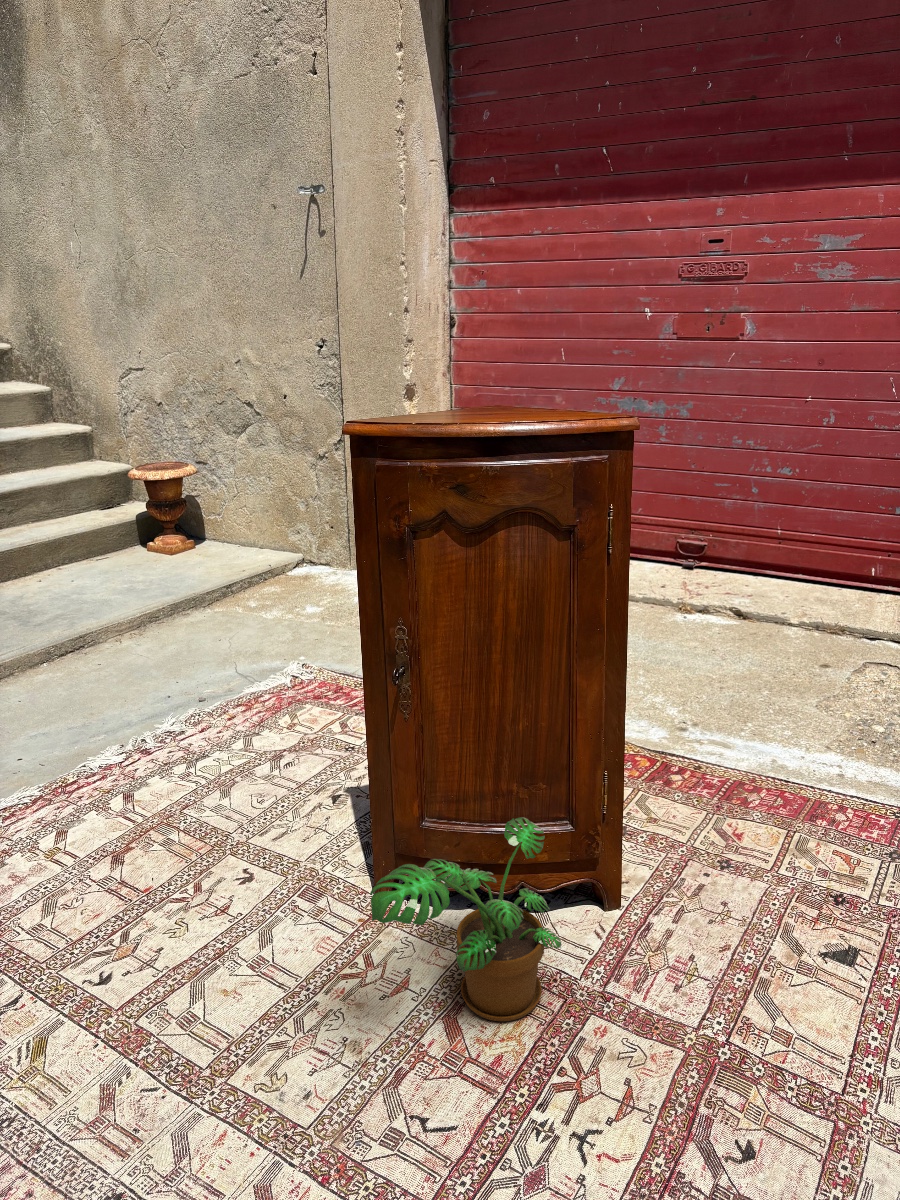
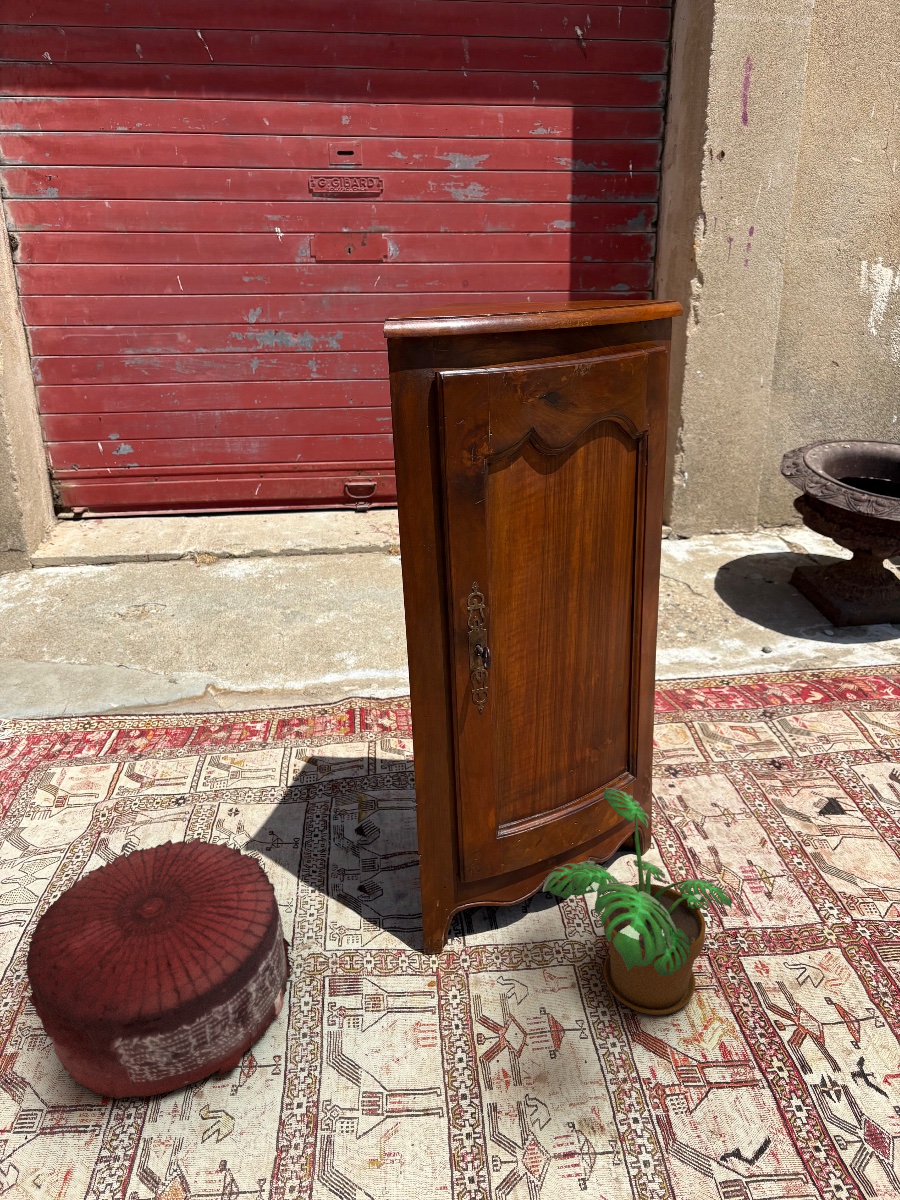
pouf: none [131,752,305,902] -> present [26,836,291,1099]

